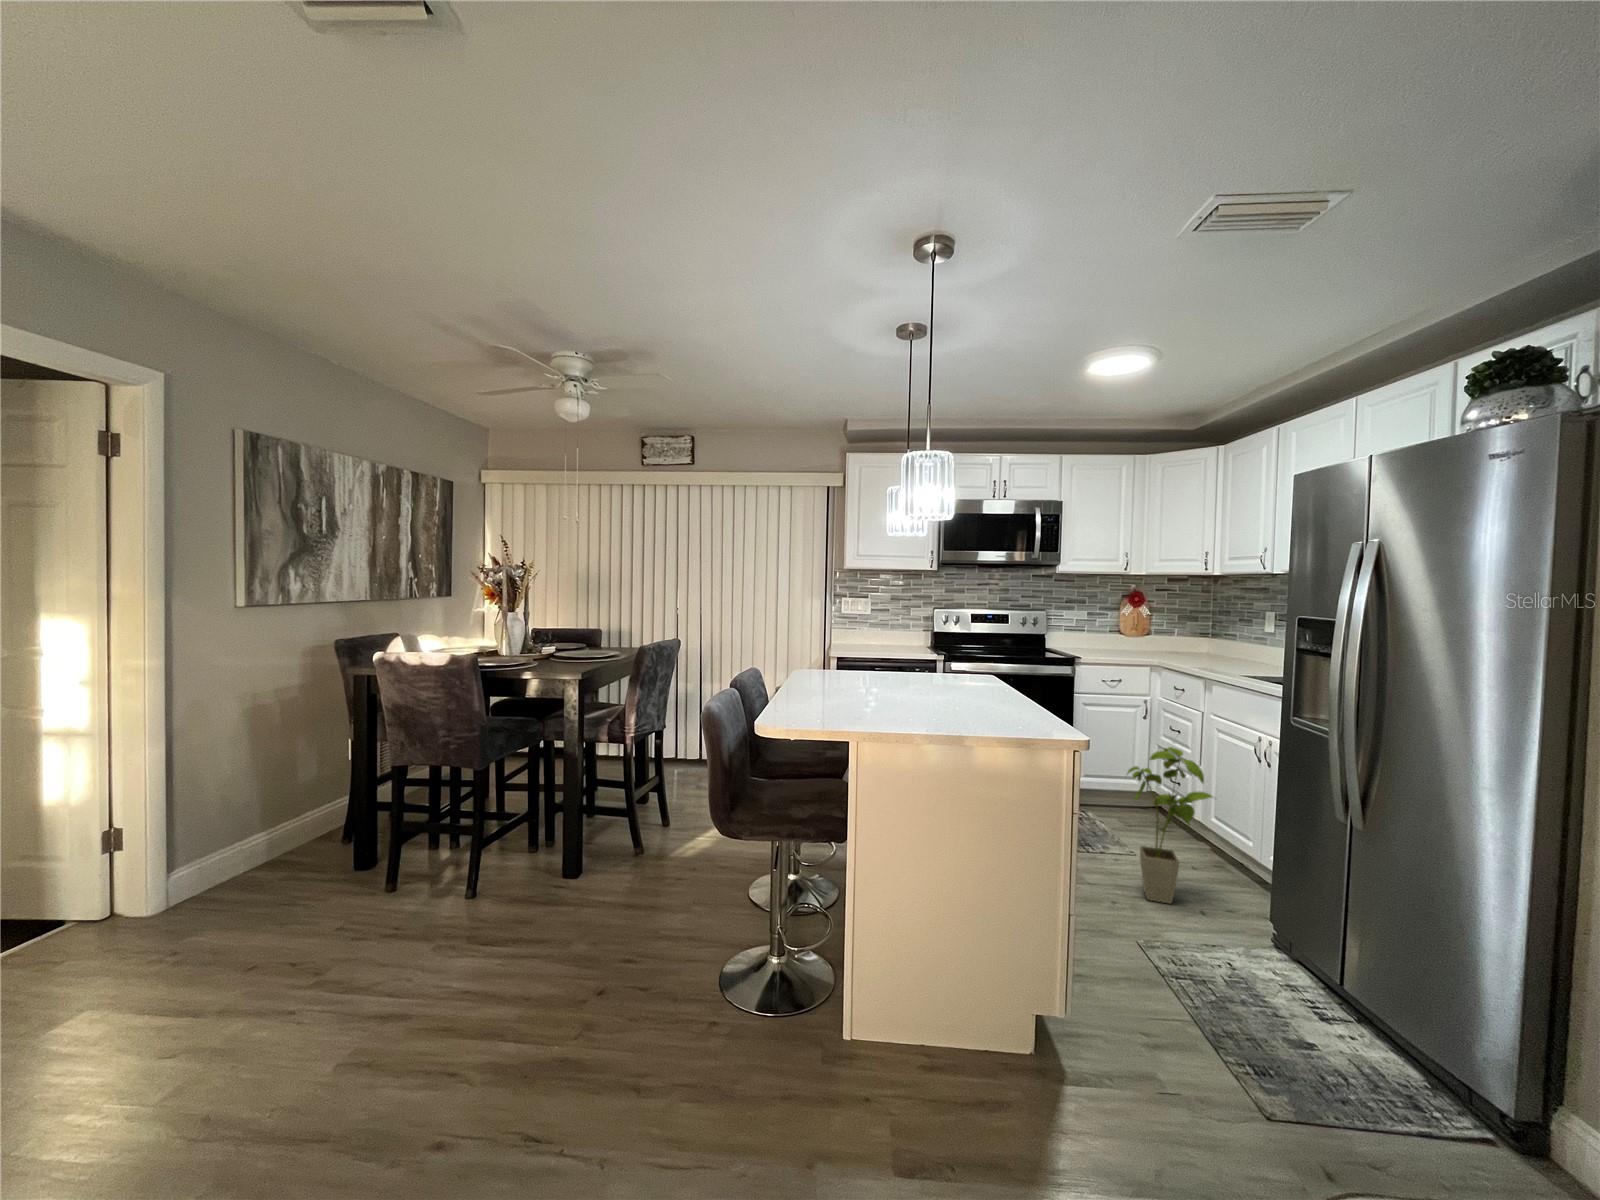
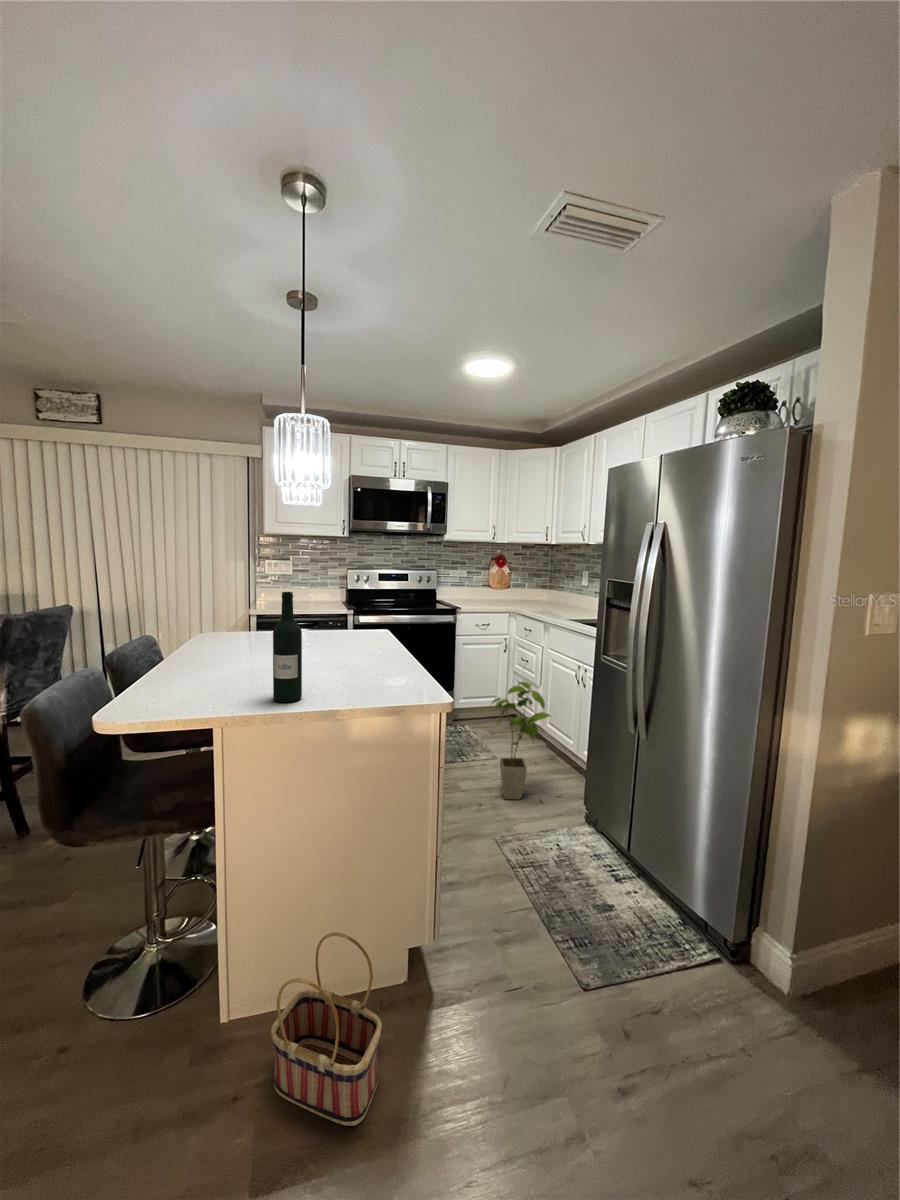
wine bottle: none [898,617,926,723] -> present [273,592,302,702]
basket: none [898,961,1011,1156] -> present [271,933,382,1126]

